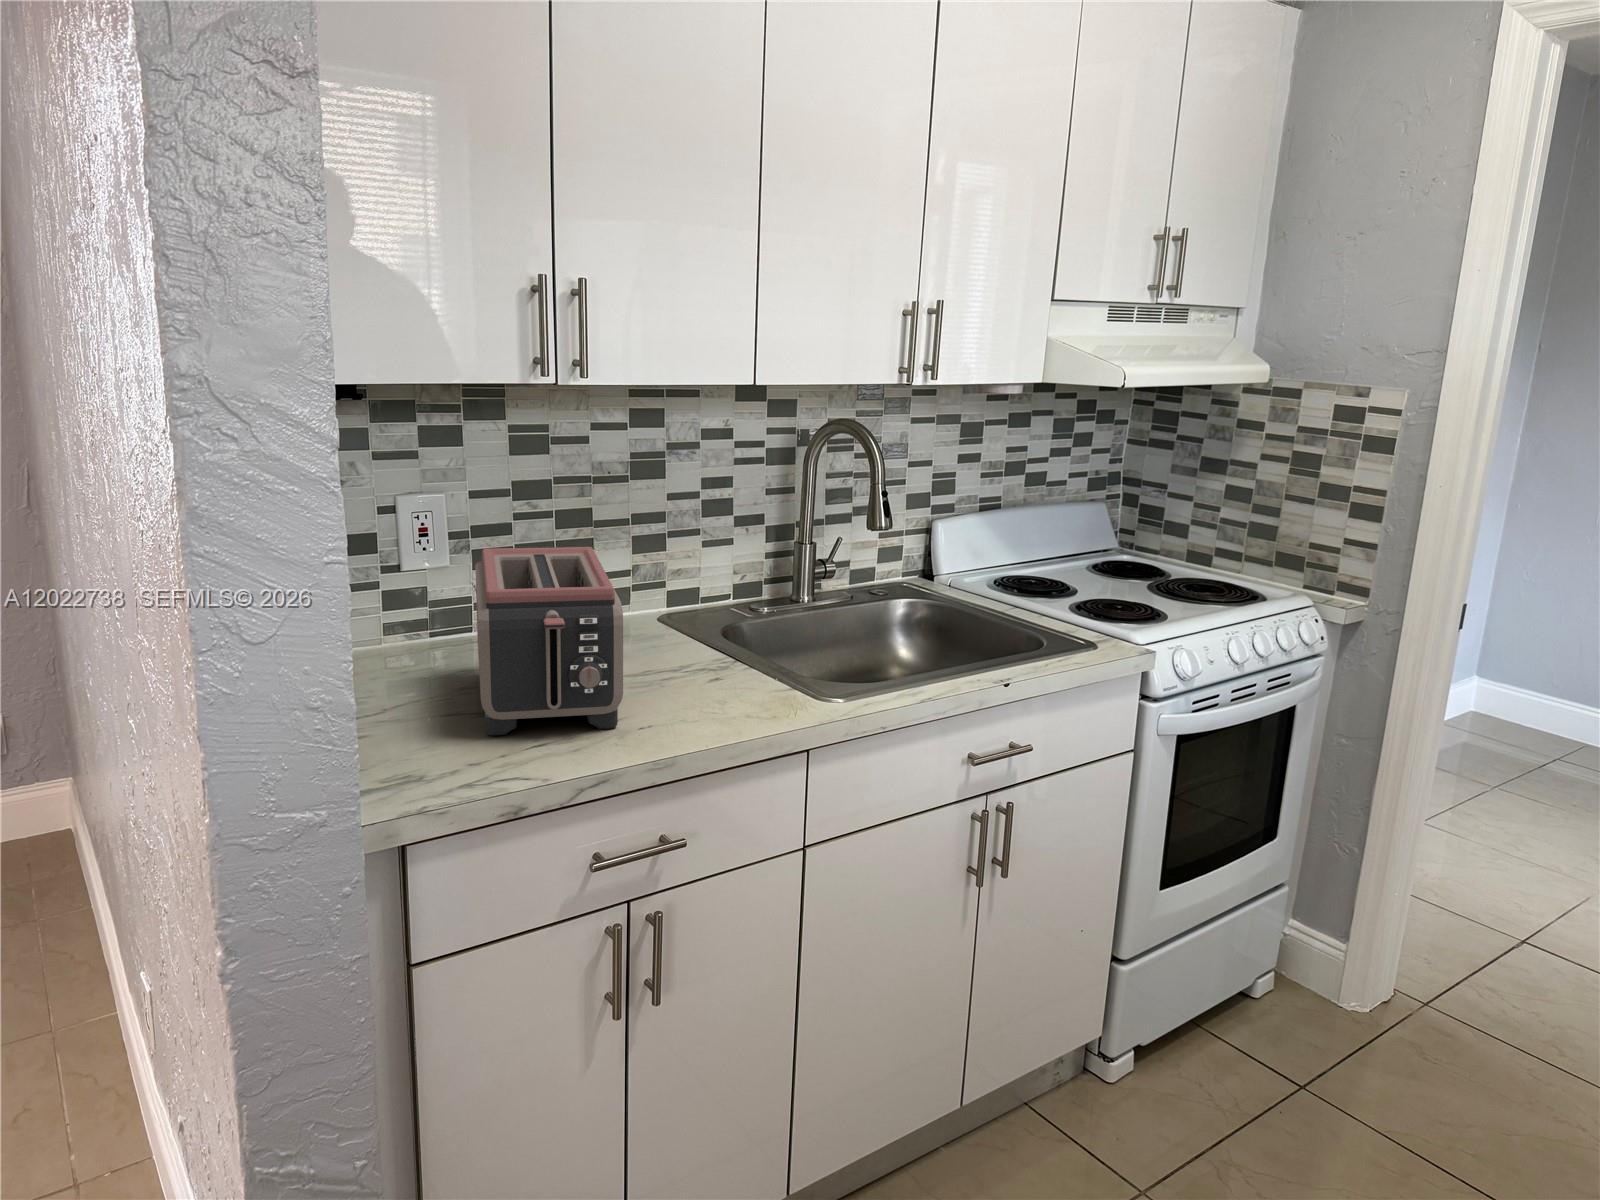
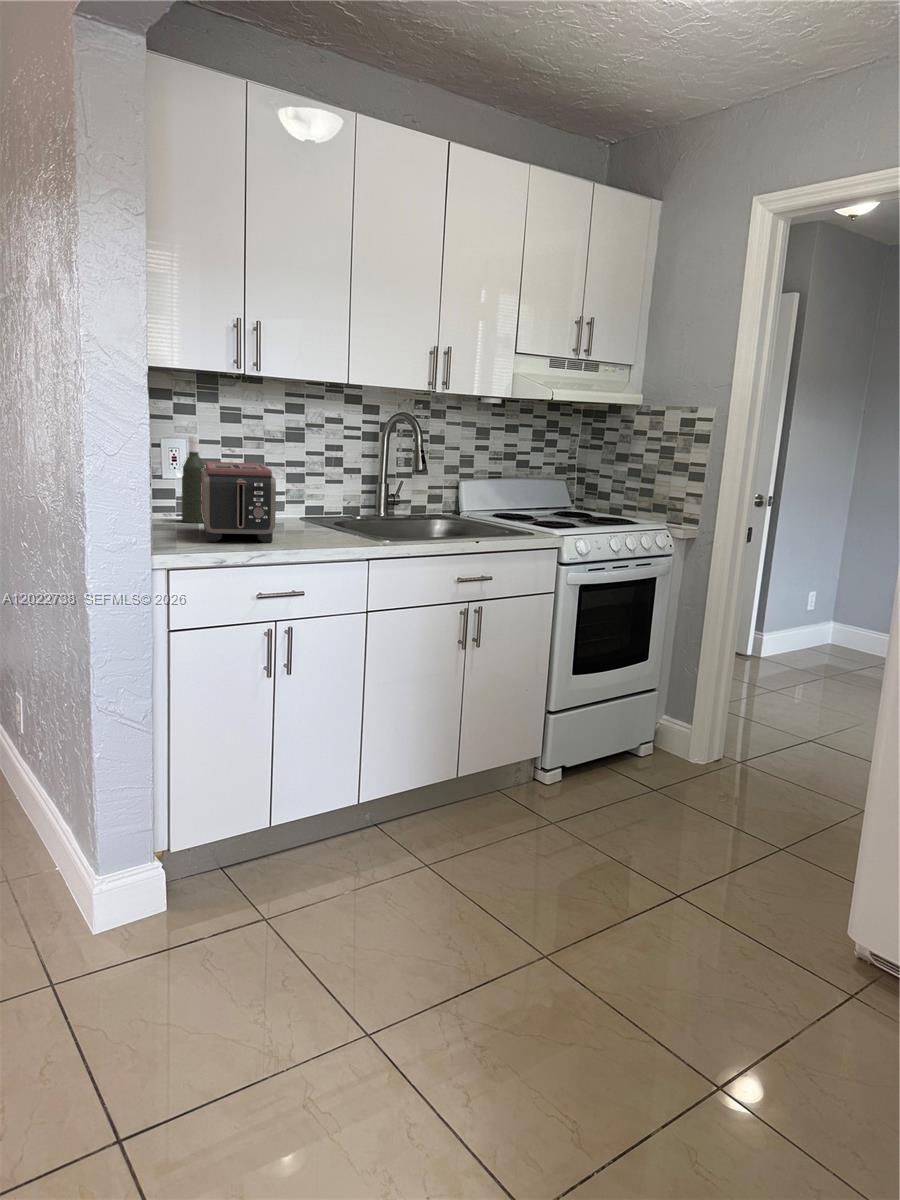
bottle: none [438,483,487,647] -> present [181,436,205,523]

